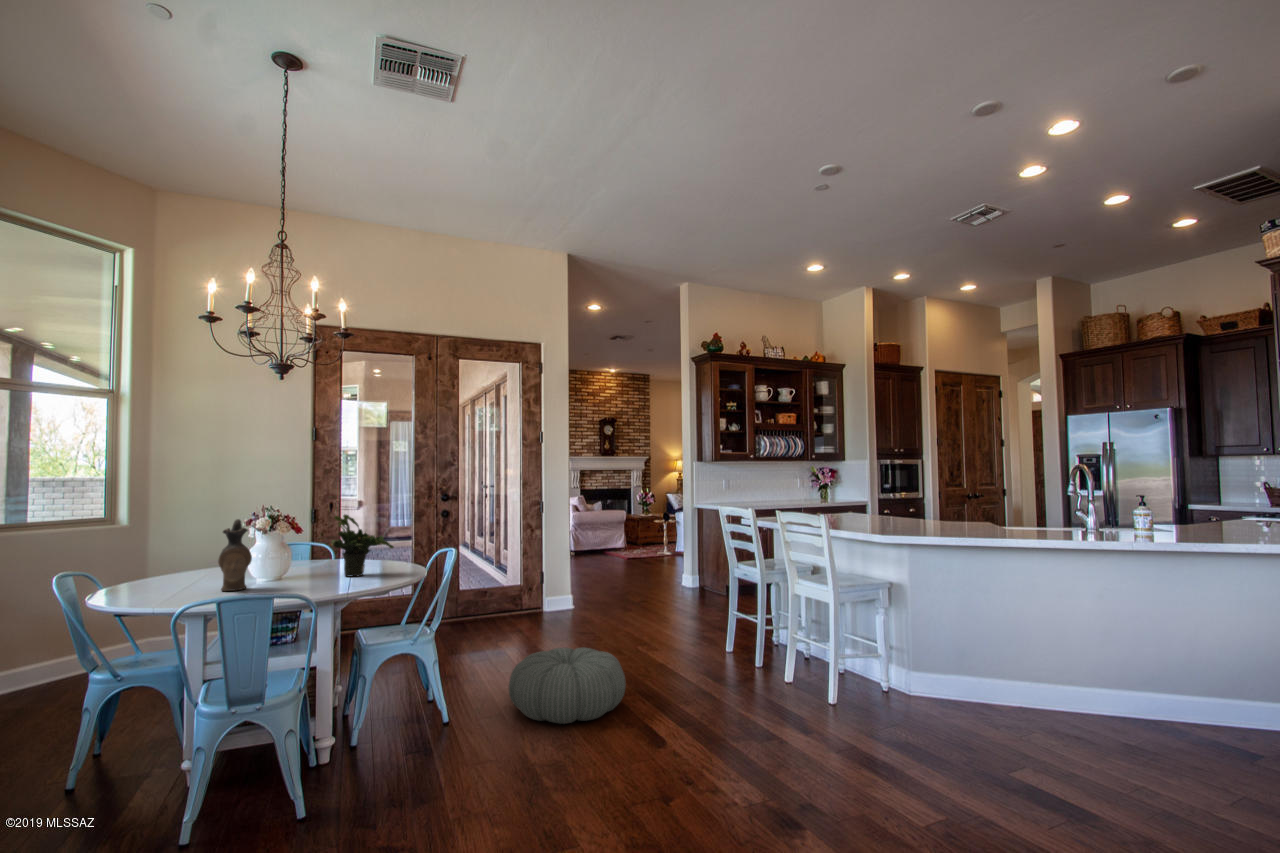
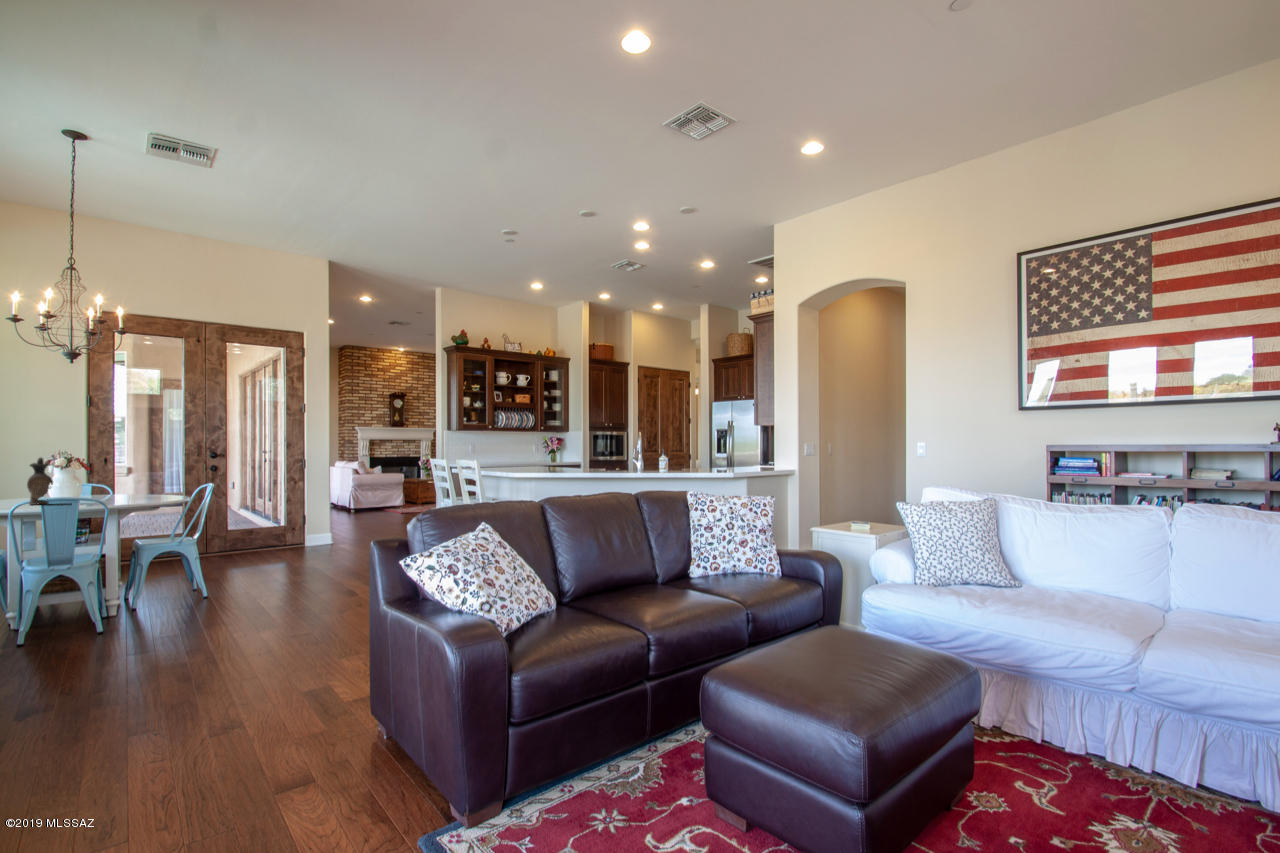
potted plant: present [331,515,394,577] -> none [114,456,165,499]
pouf: present [509,648,626,724] -> none [254,550,340,592]

